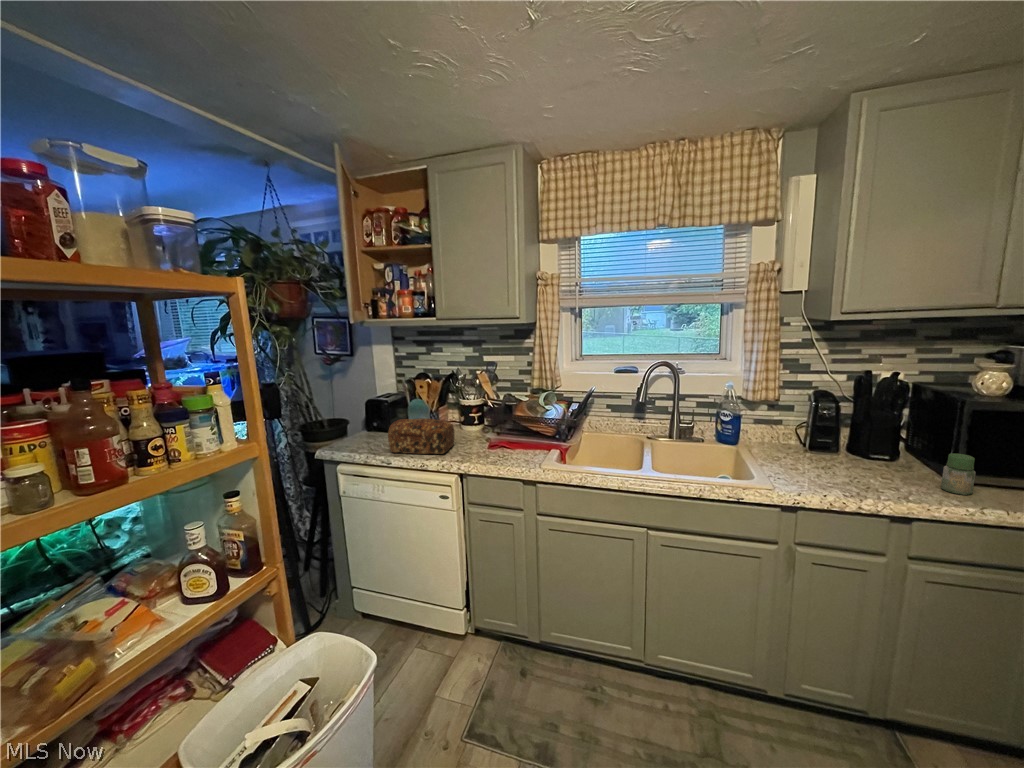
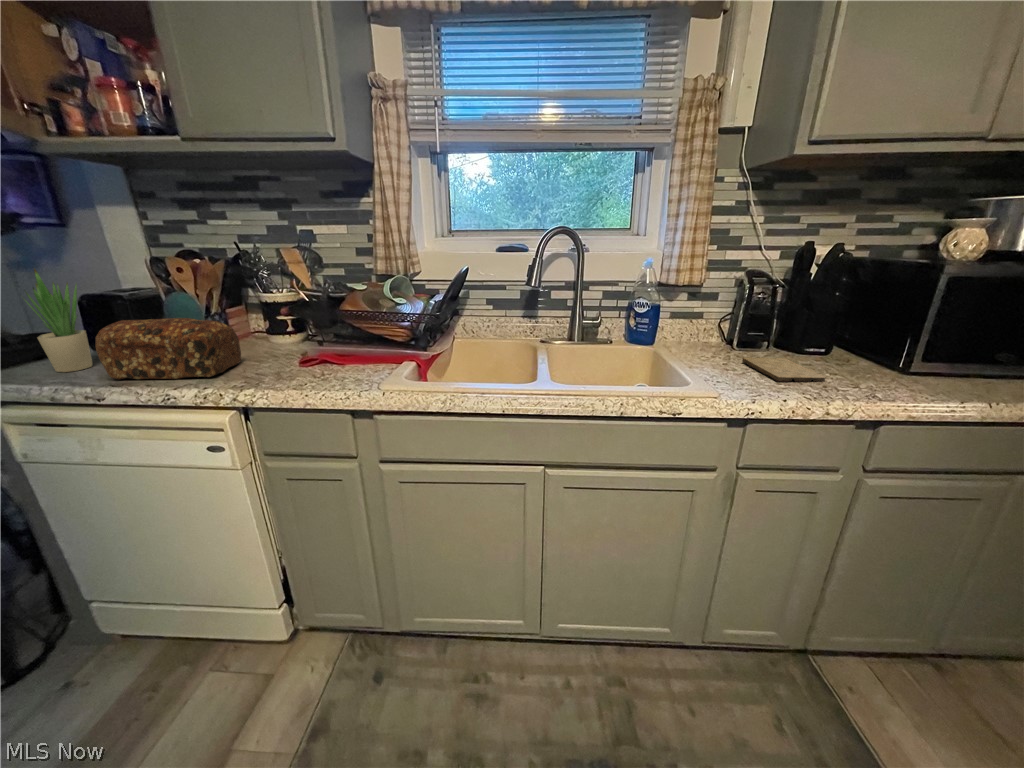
potted plant: none [352,390,375,447] -> present [26,269,93,372]
jar: present [941,453,976,495] -> none [906,336,956,388]
cutting board: none [806,460,868,483] -> present [742,358,825,382]

